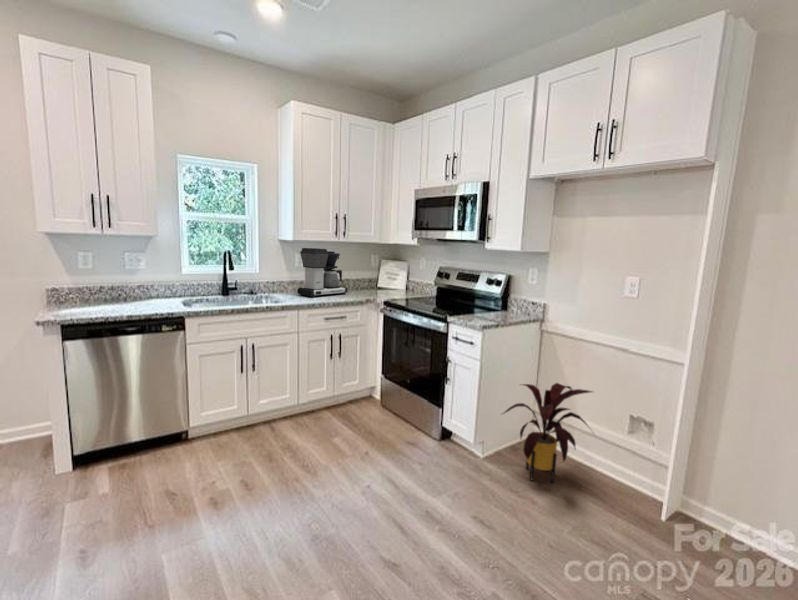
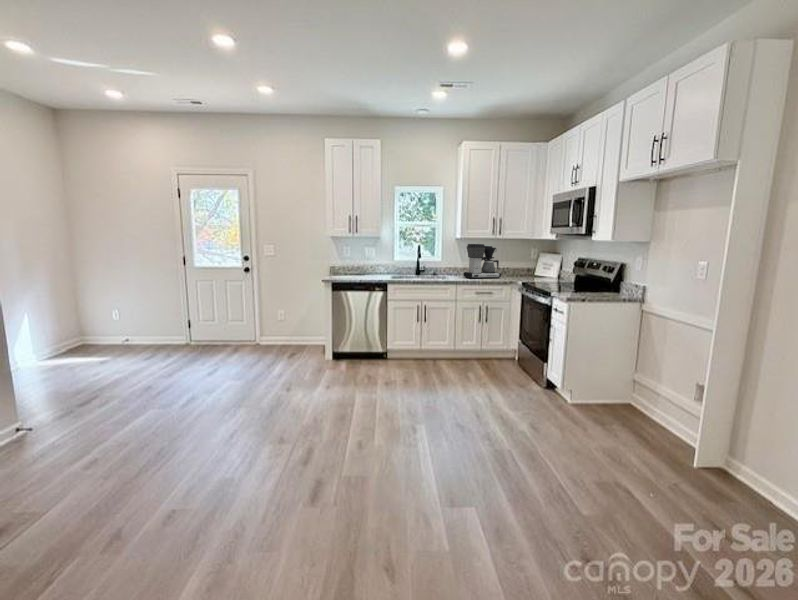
house plant: present [504,383,592,483] -> none [576,349,656,426]

